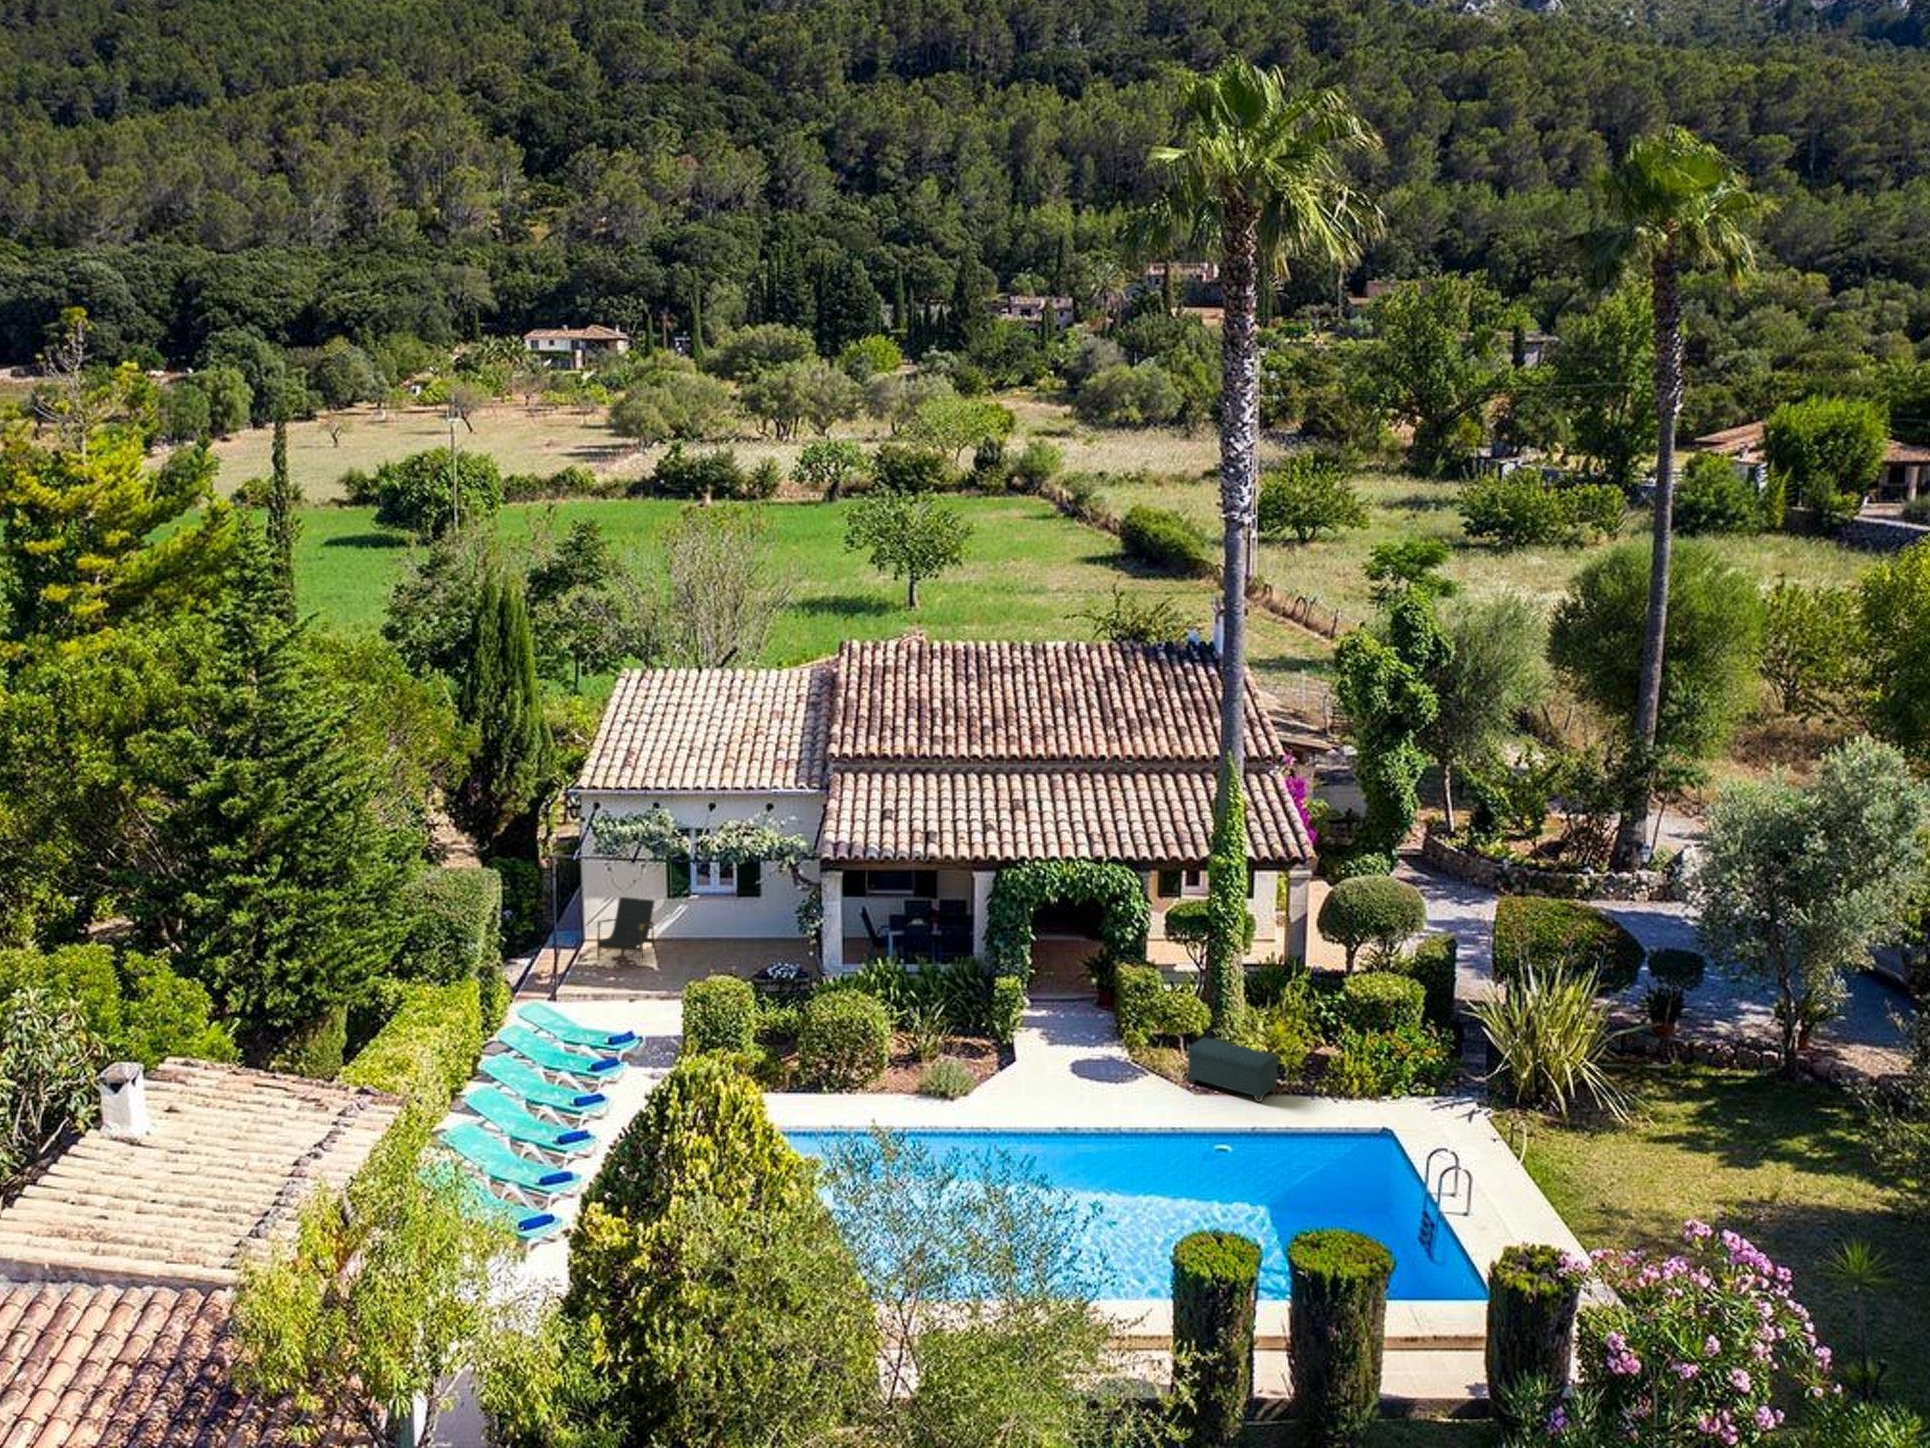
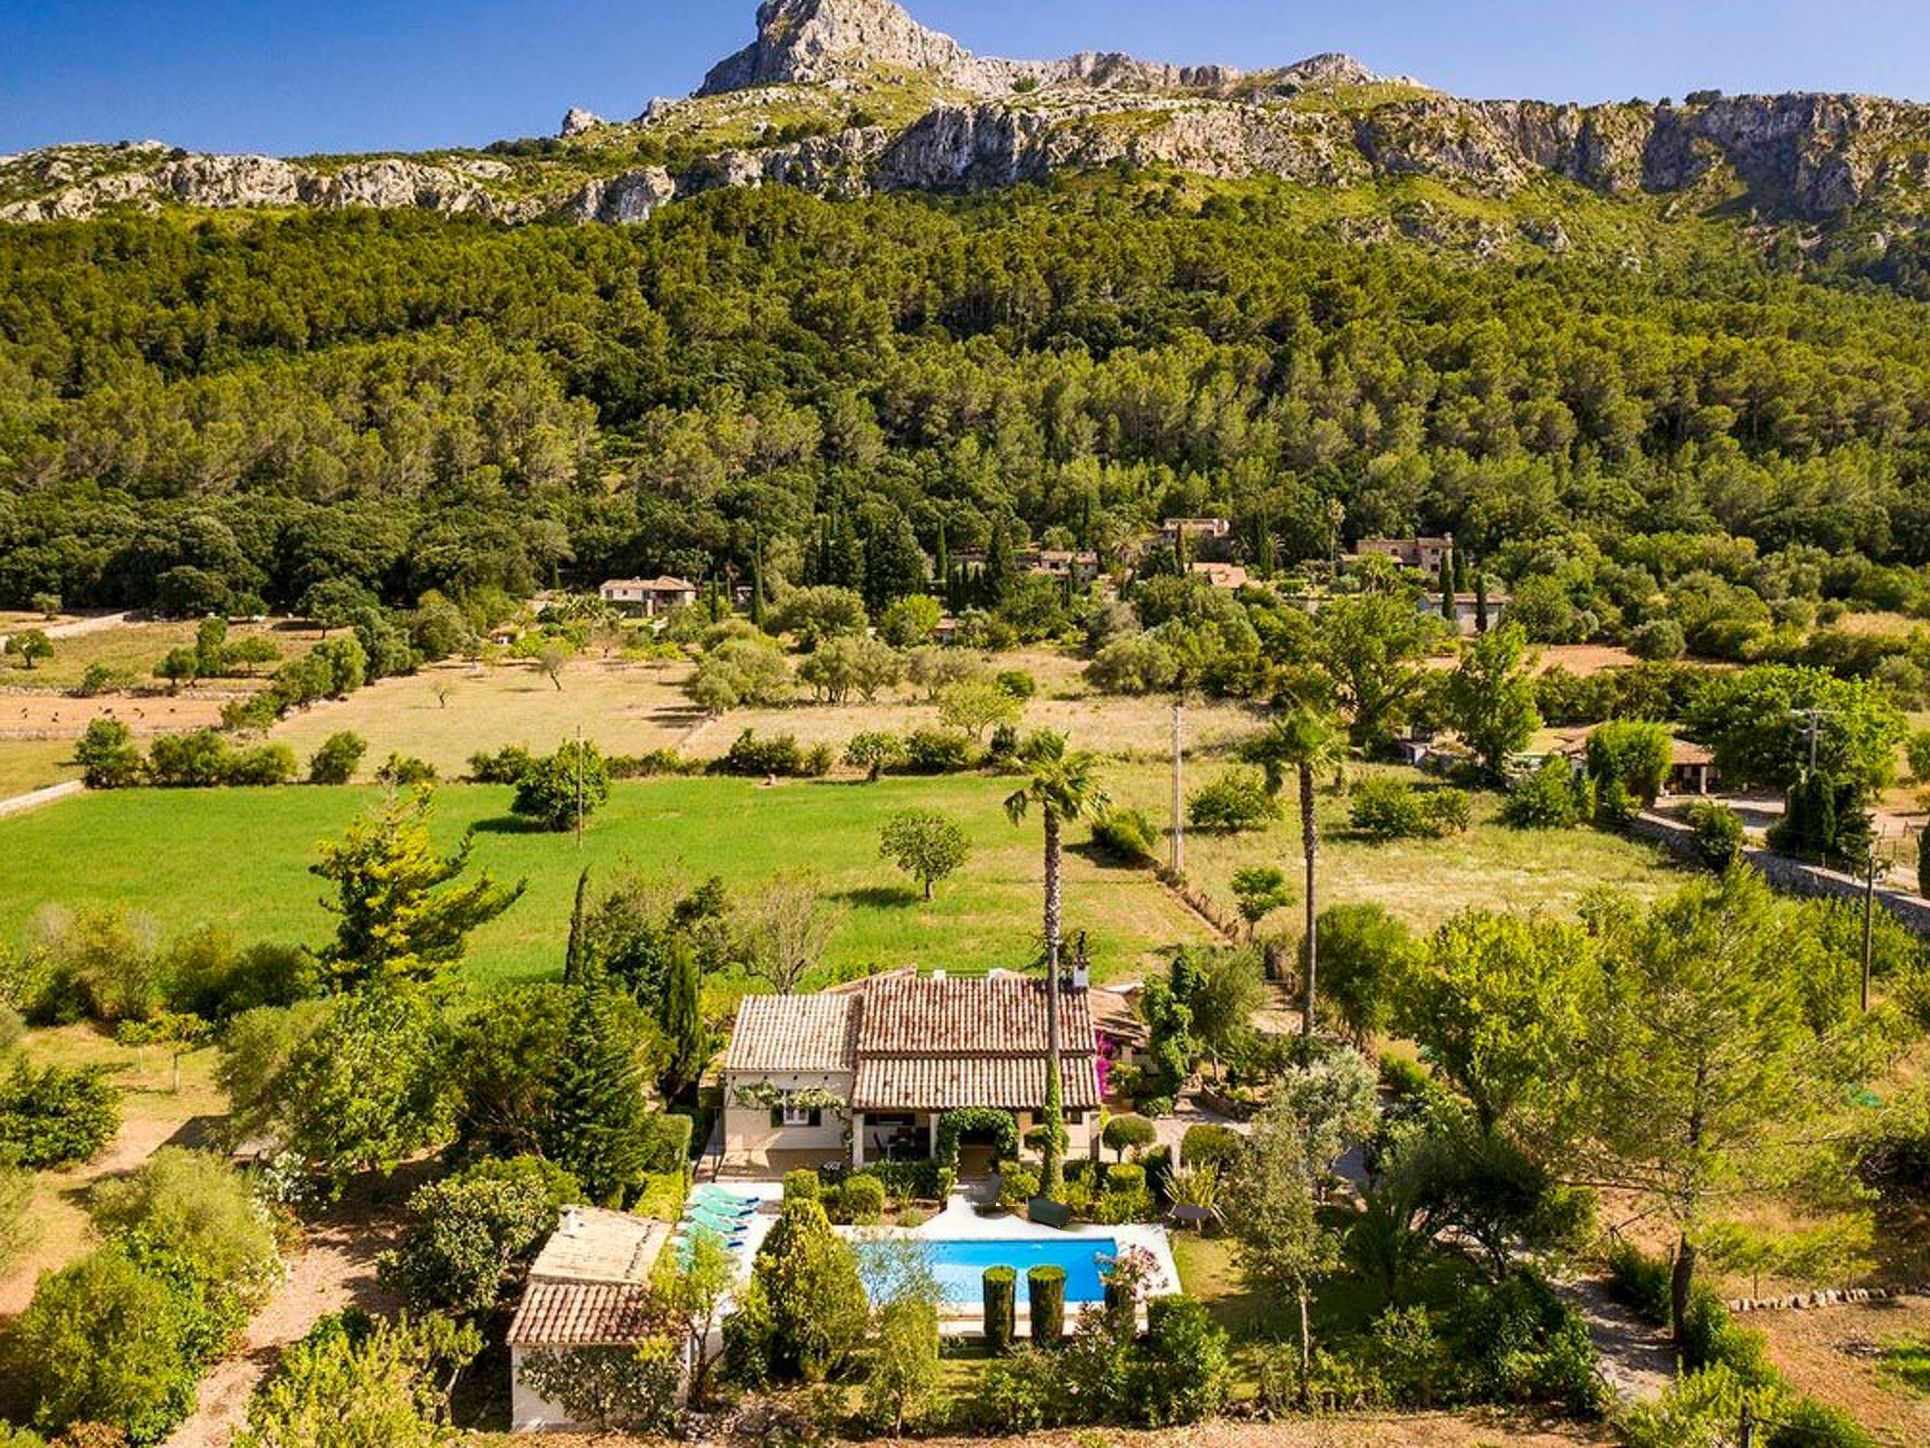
lounge chair: present [597,897,655,965] -> present [968,1174,1004,1212]
round table: none [1512,1057,1597,1134] -> present [1174,1205,1210,1232]

